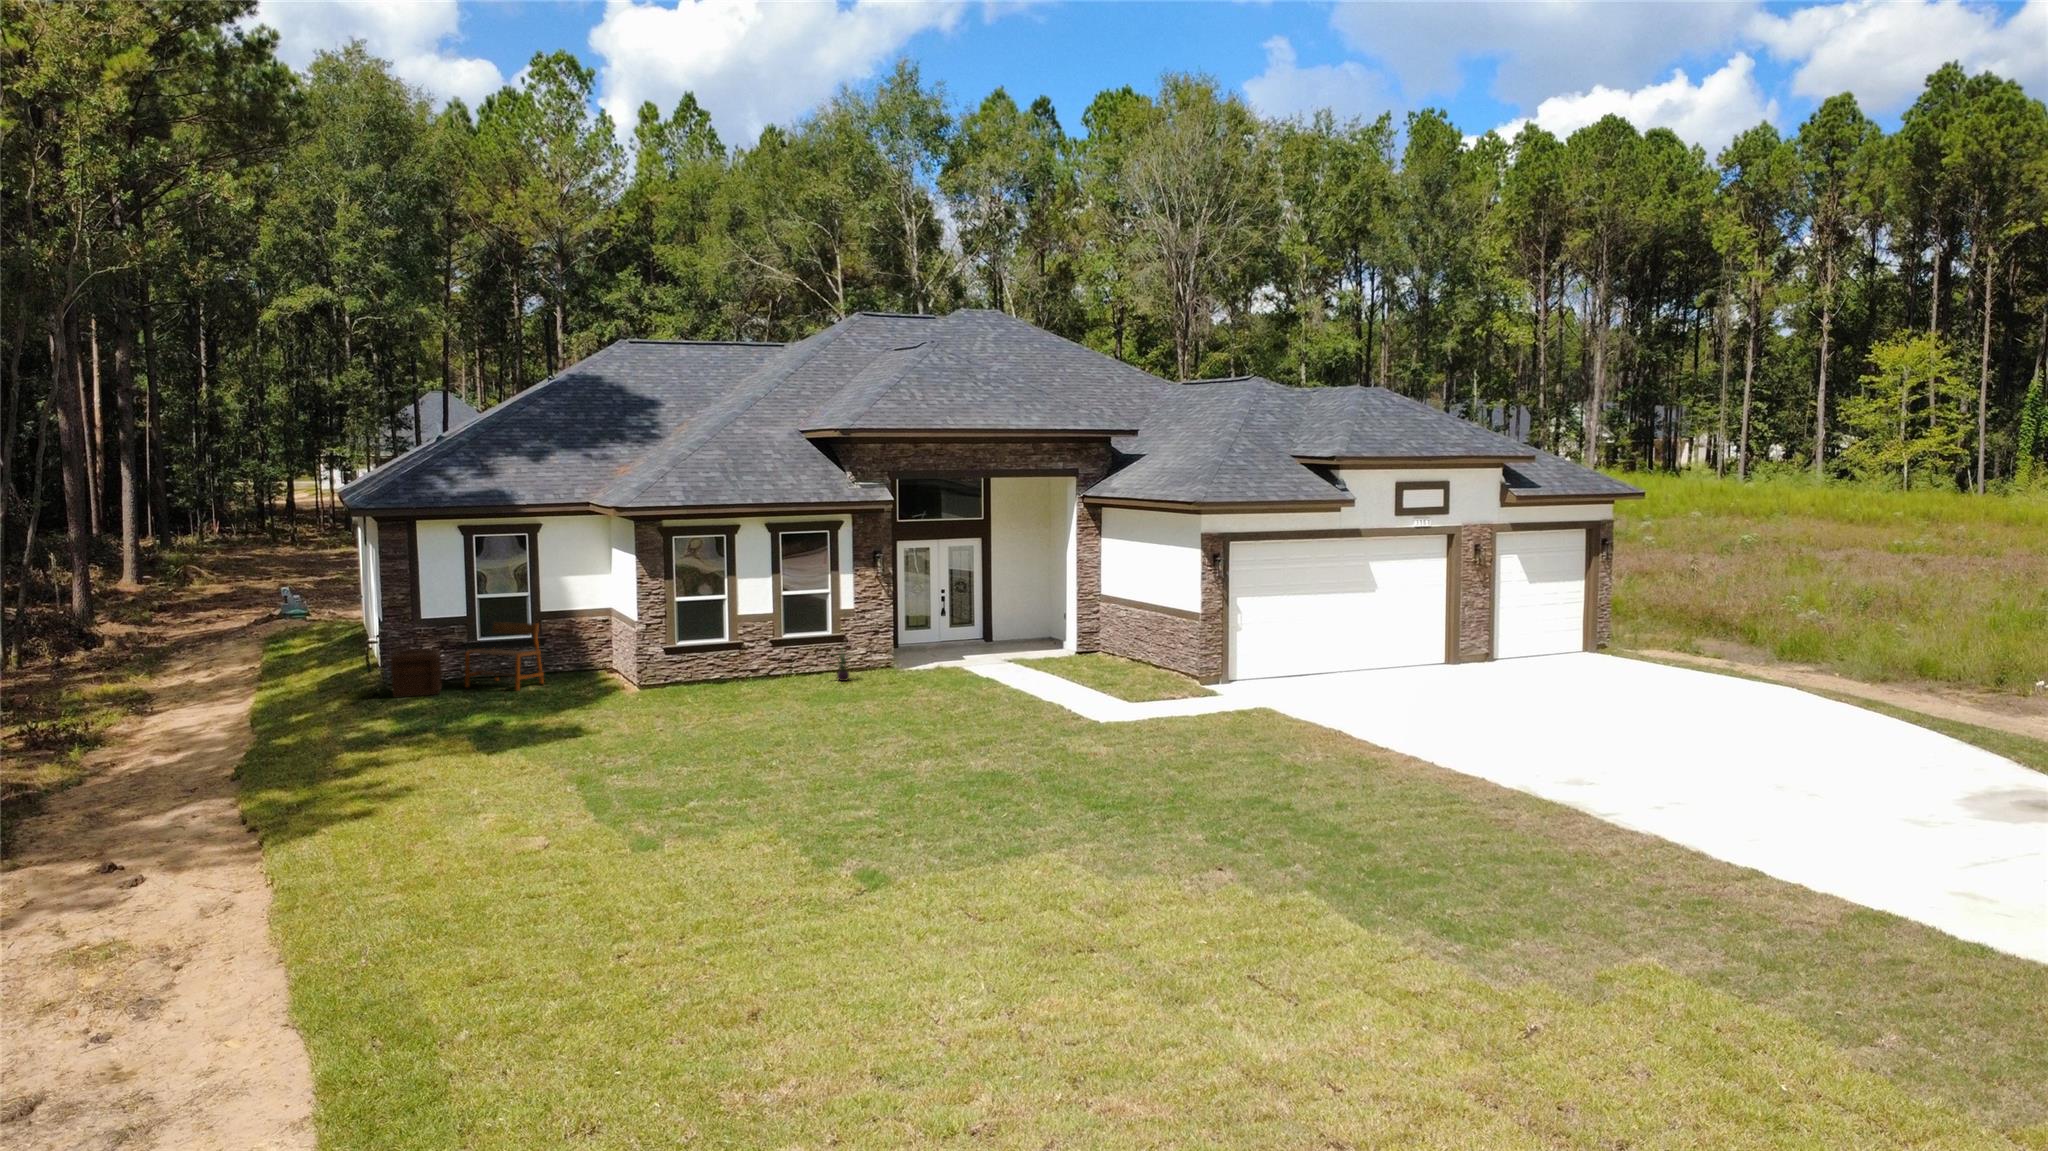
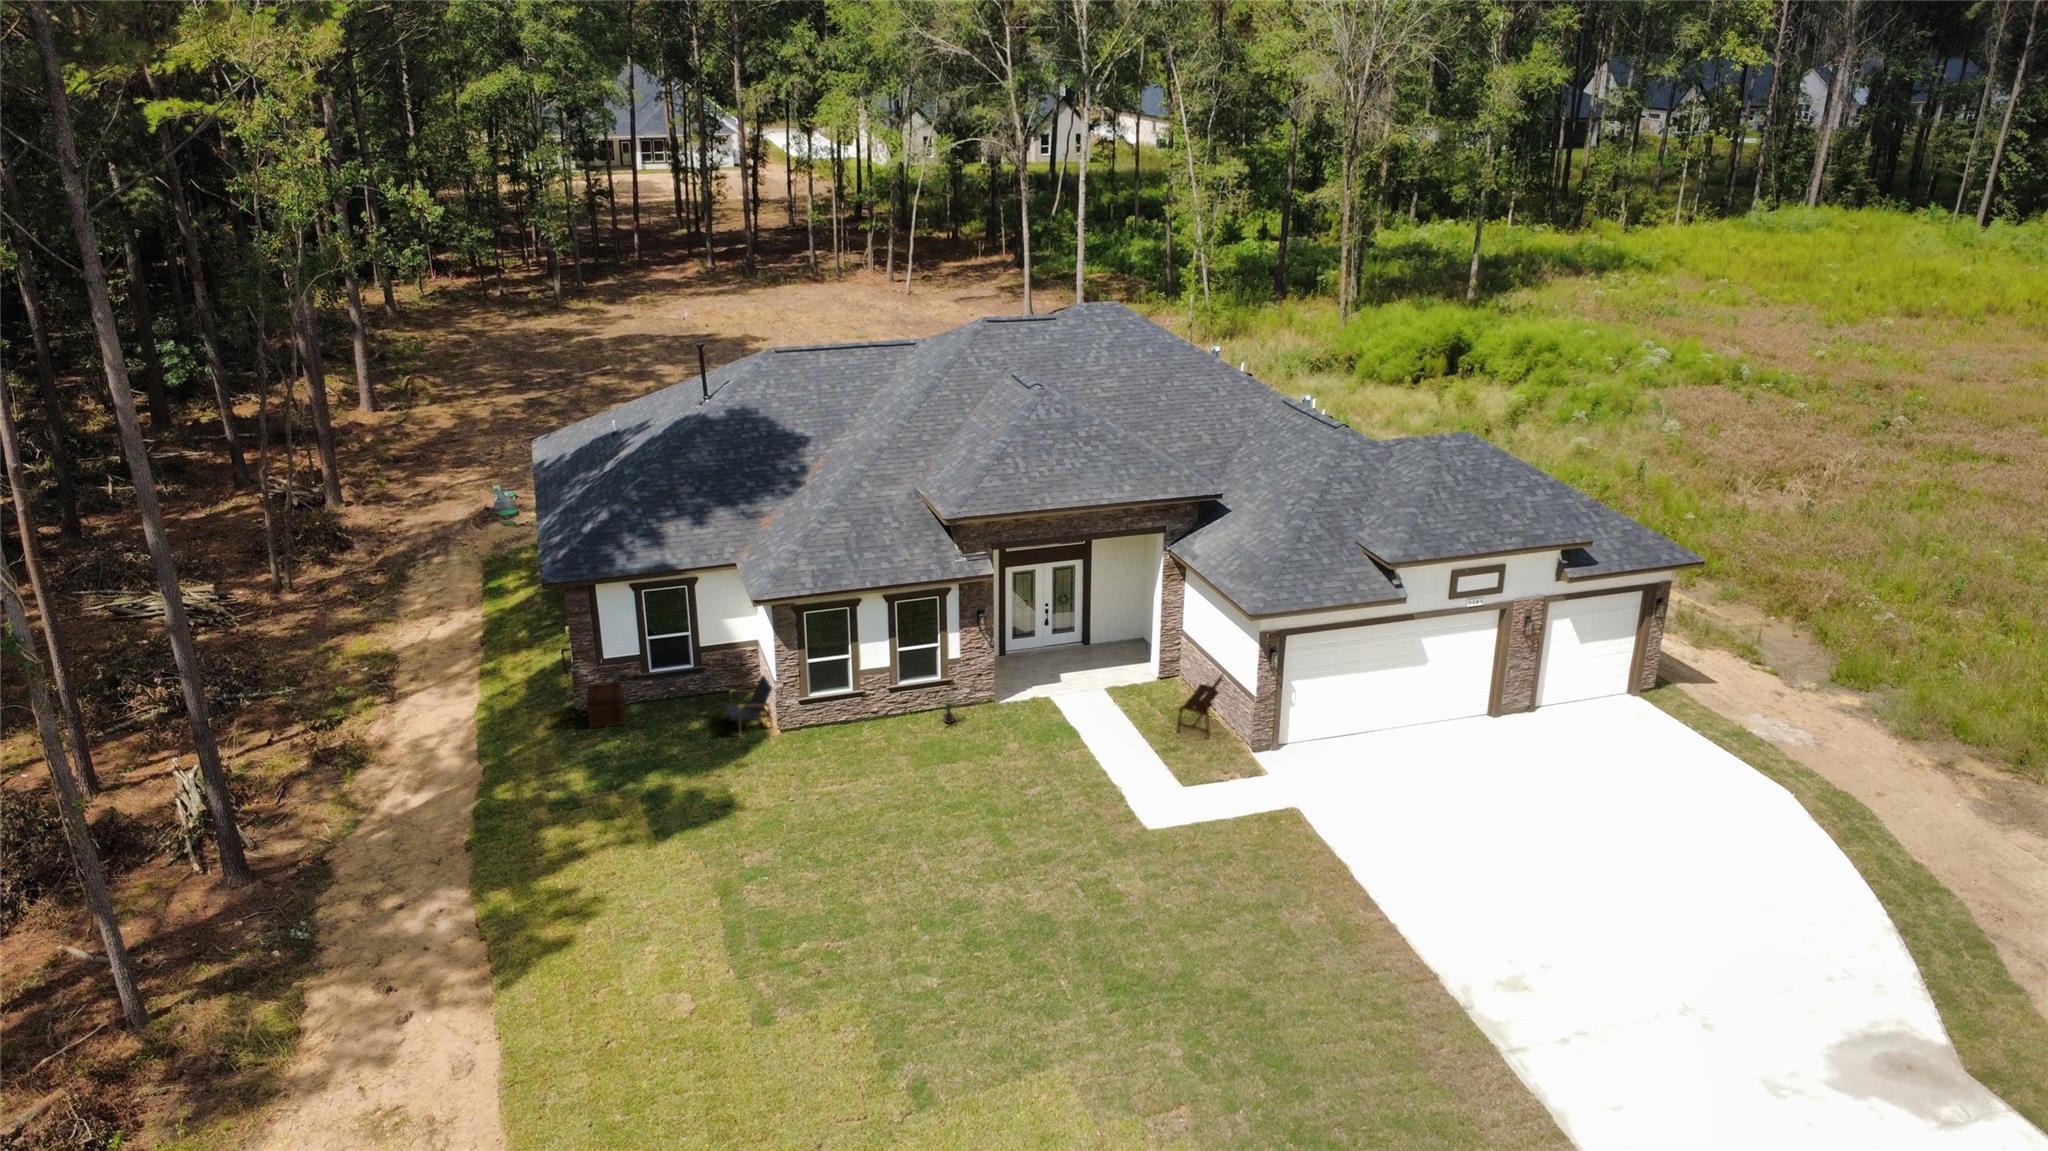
bench: present [465,622,544,691] -> present [1177,675,1223,739]
lounge chair: none [566,632,629,695] -> present [724,676,772,735]

